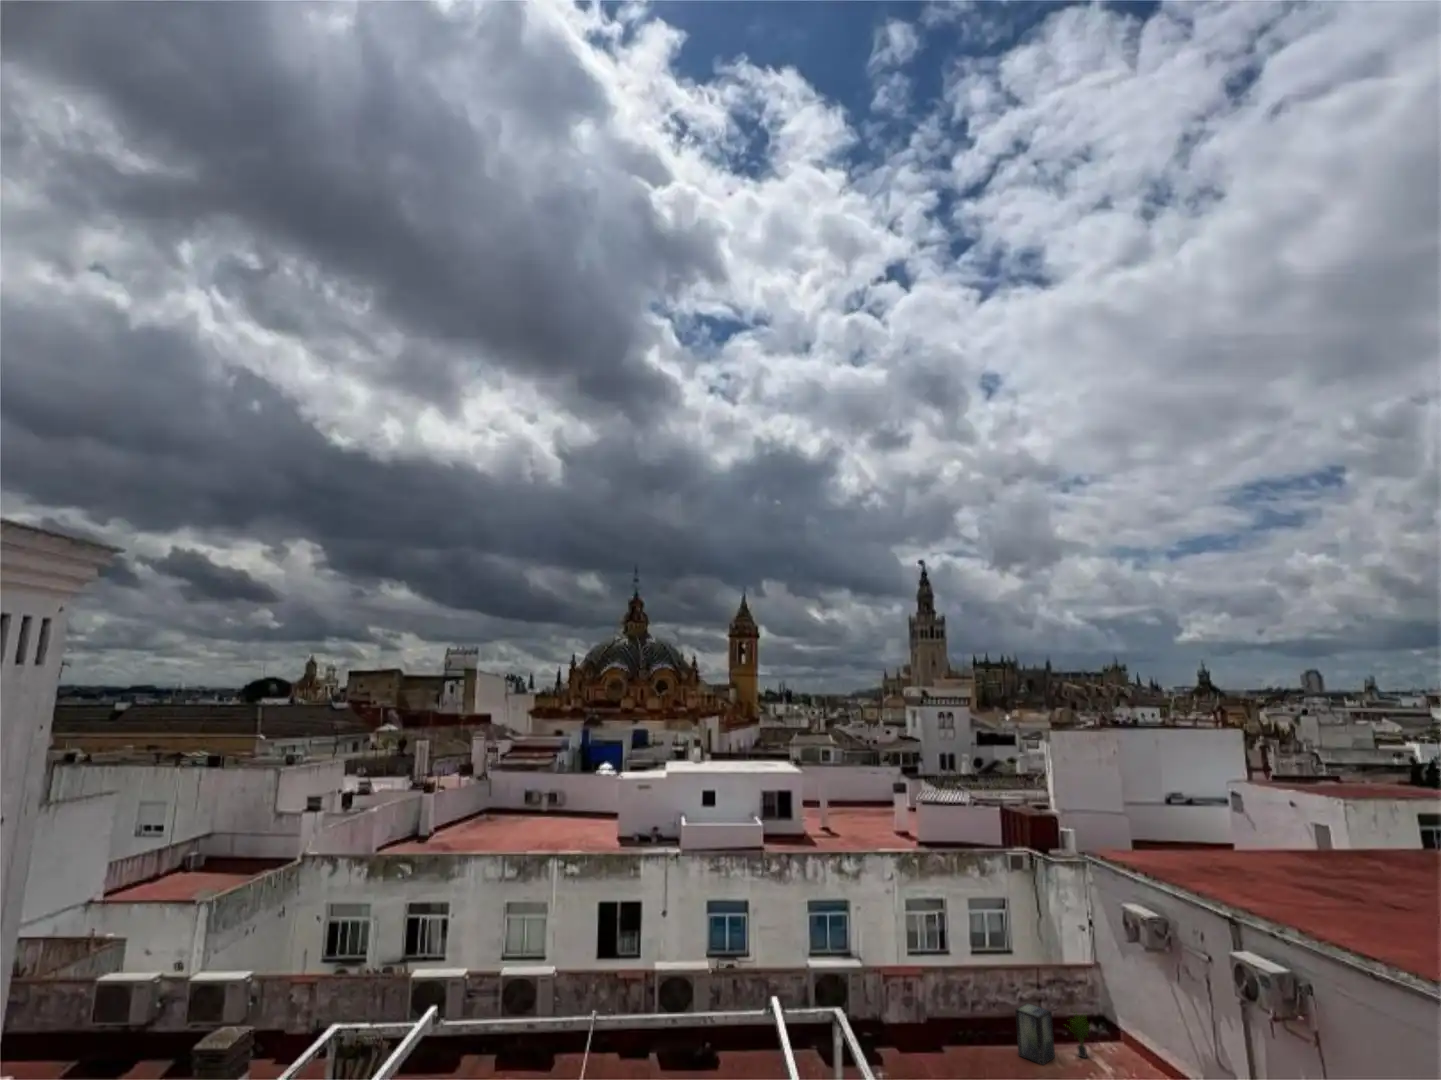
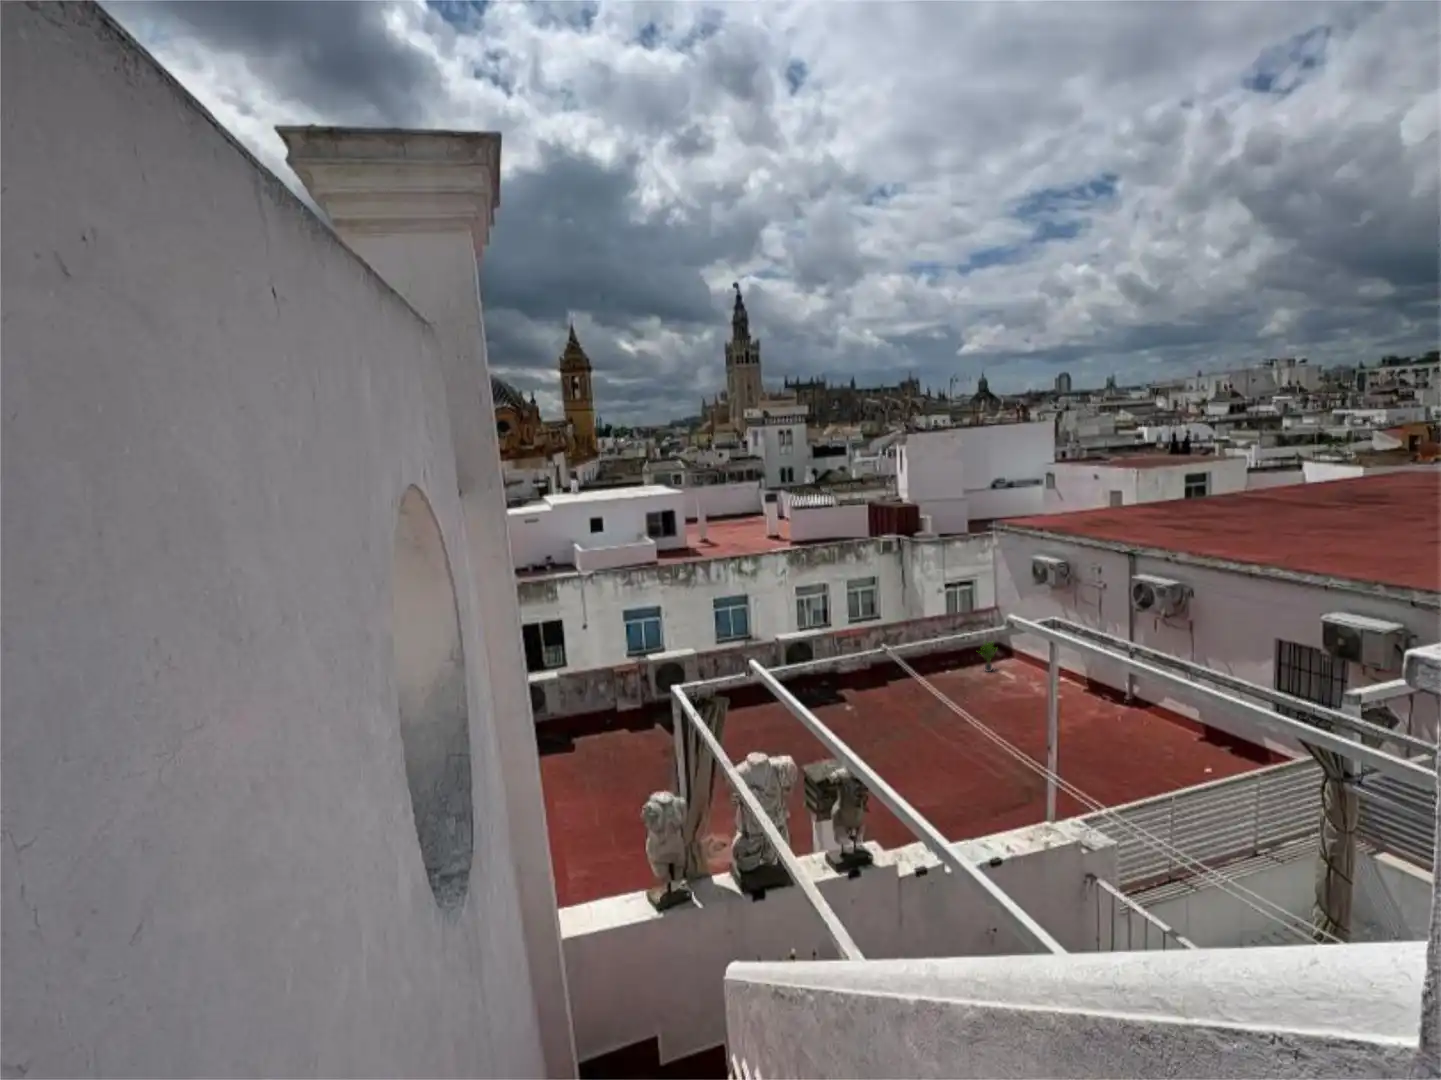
storage box: present [1015,1003,1055,1065] -> none [942,641,970,681]

